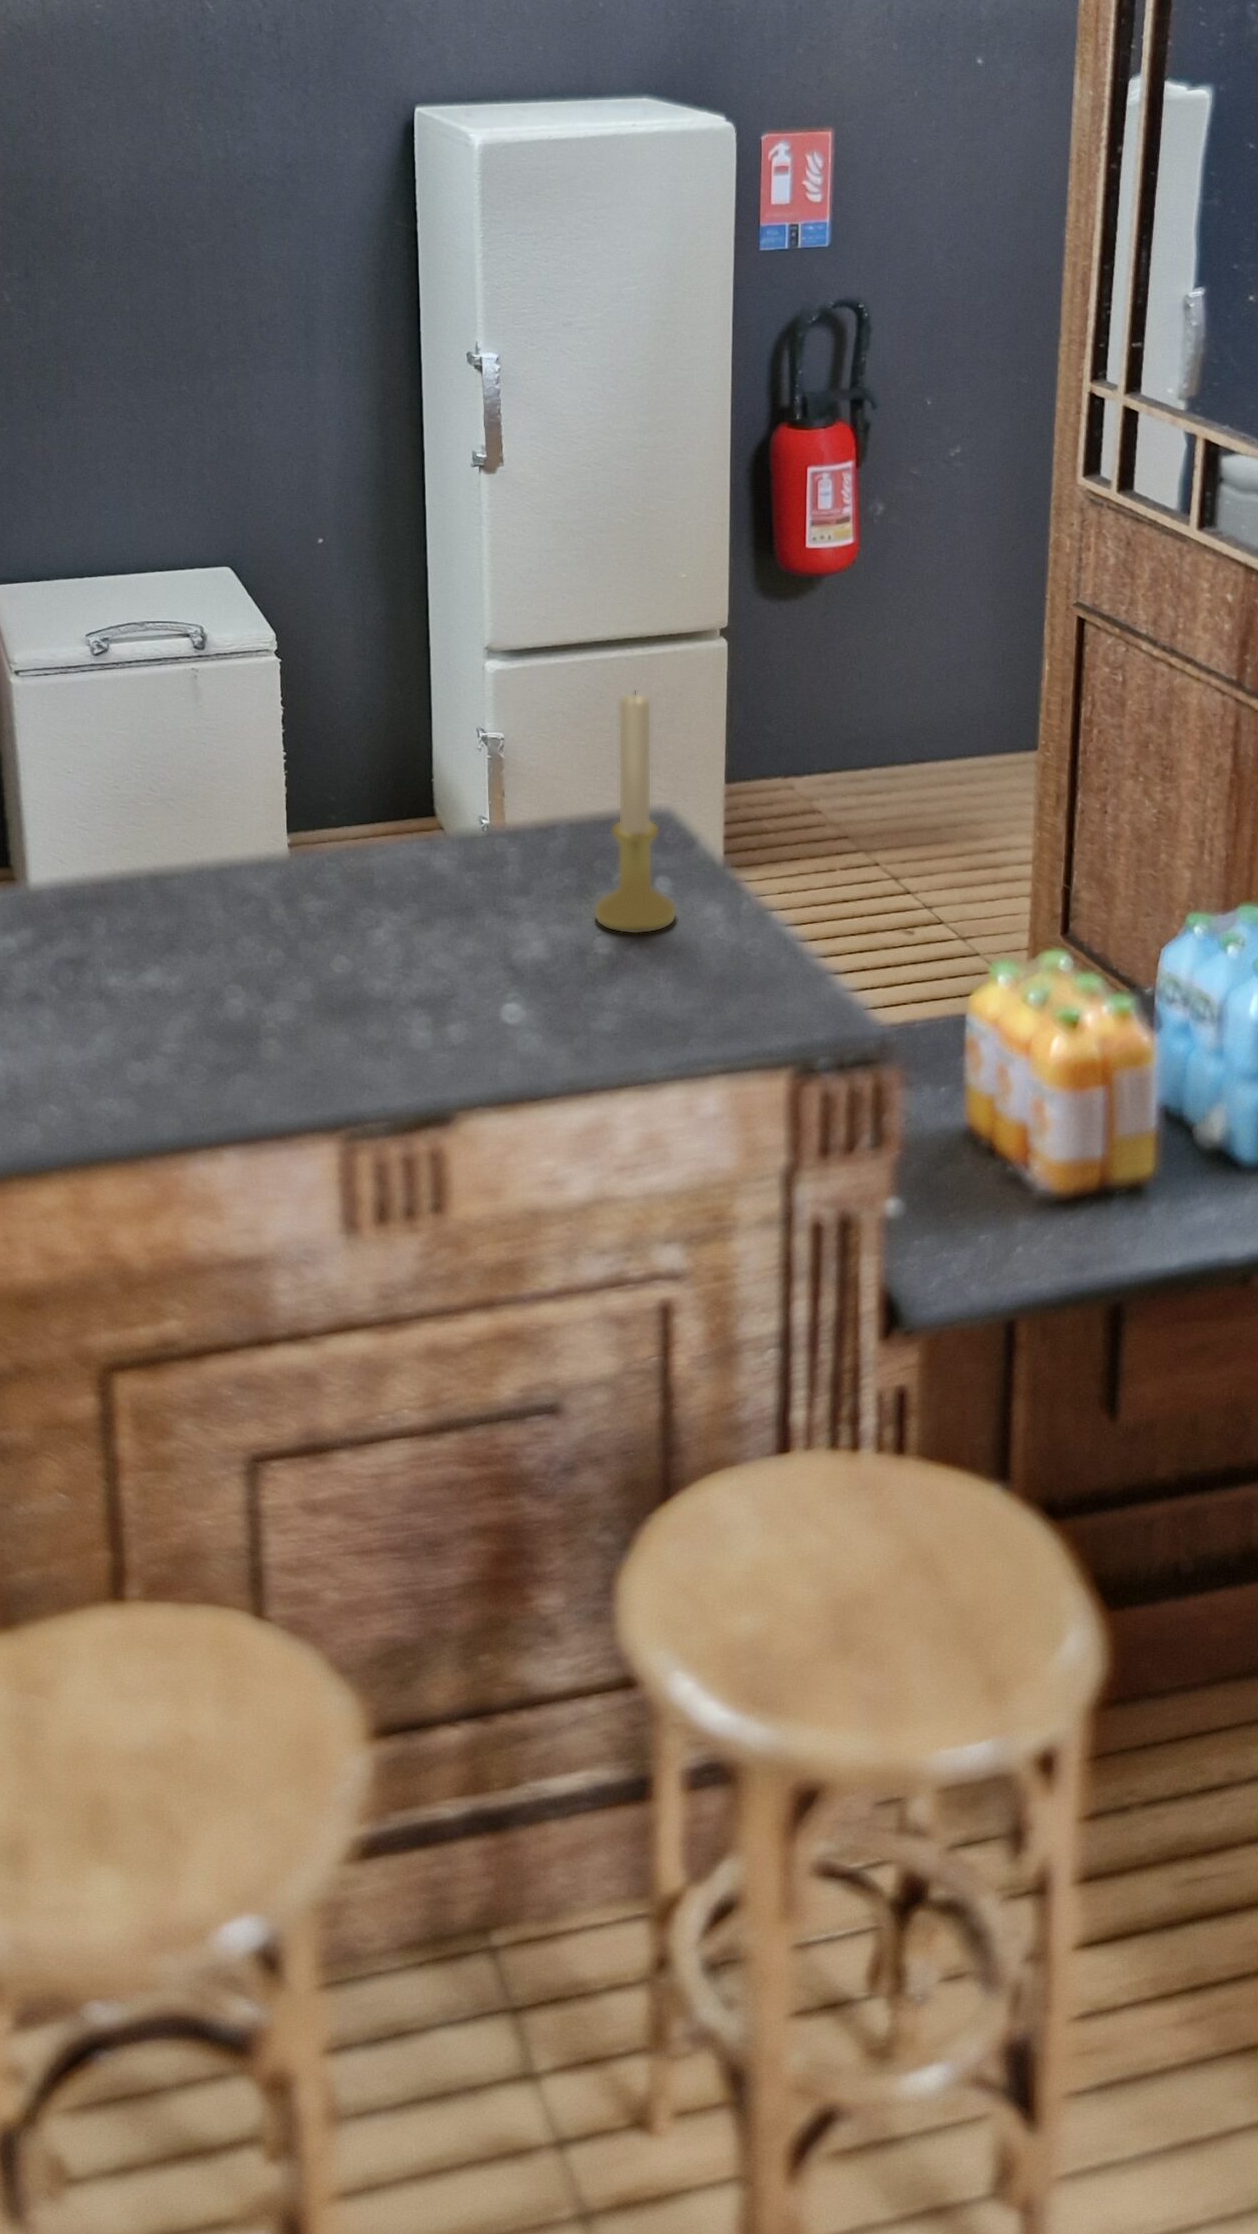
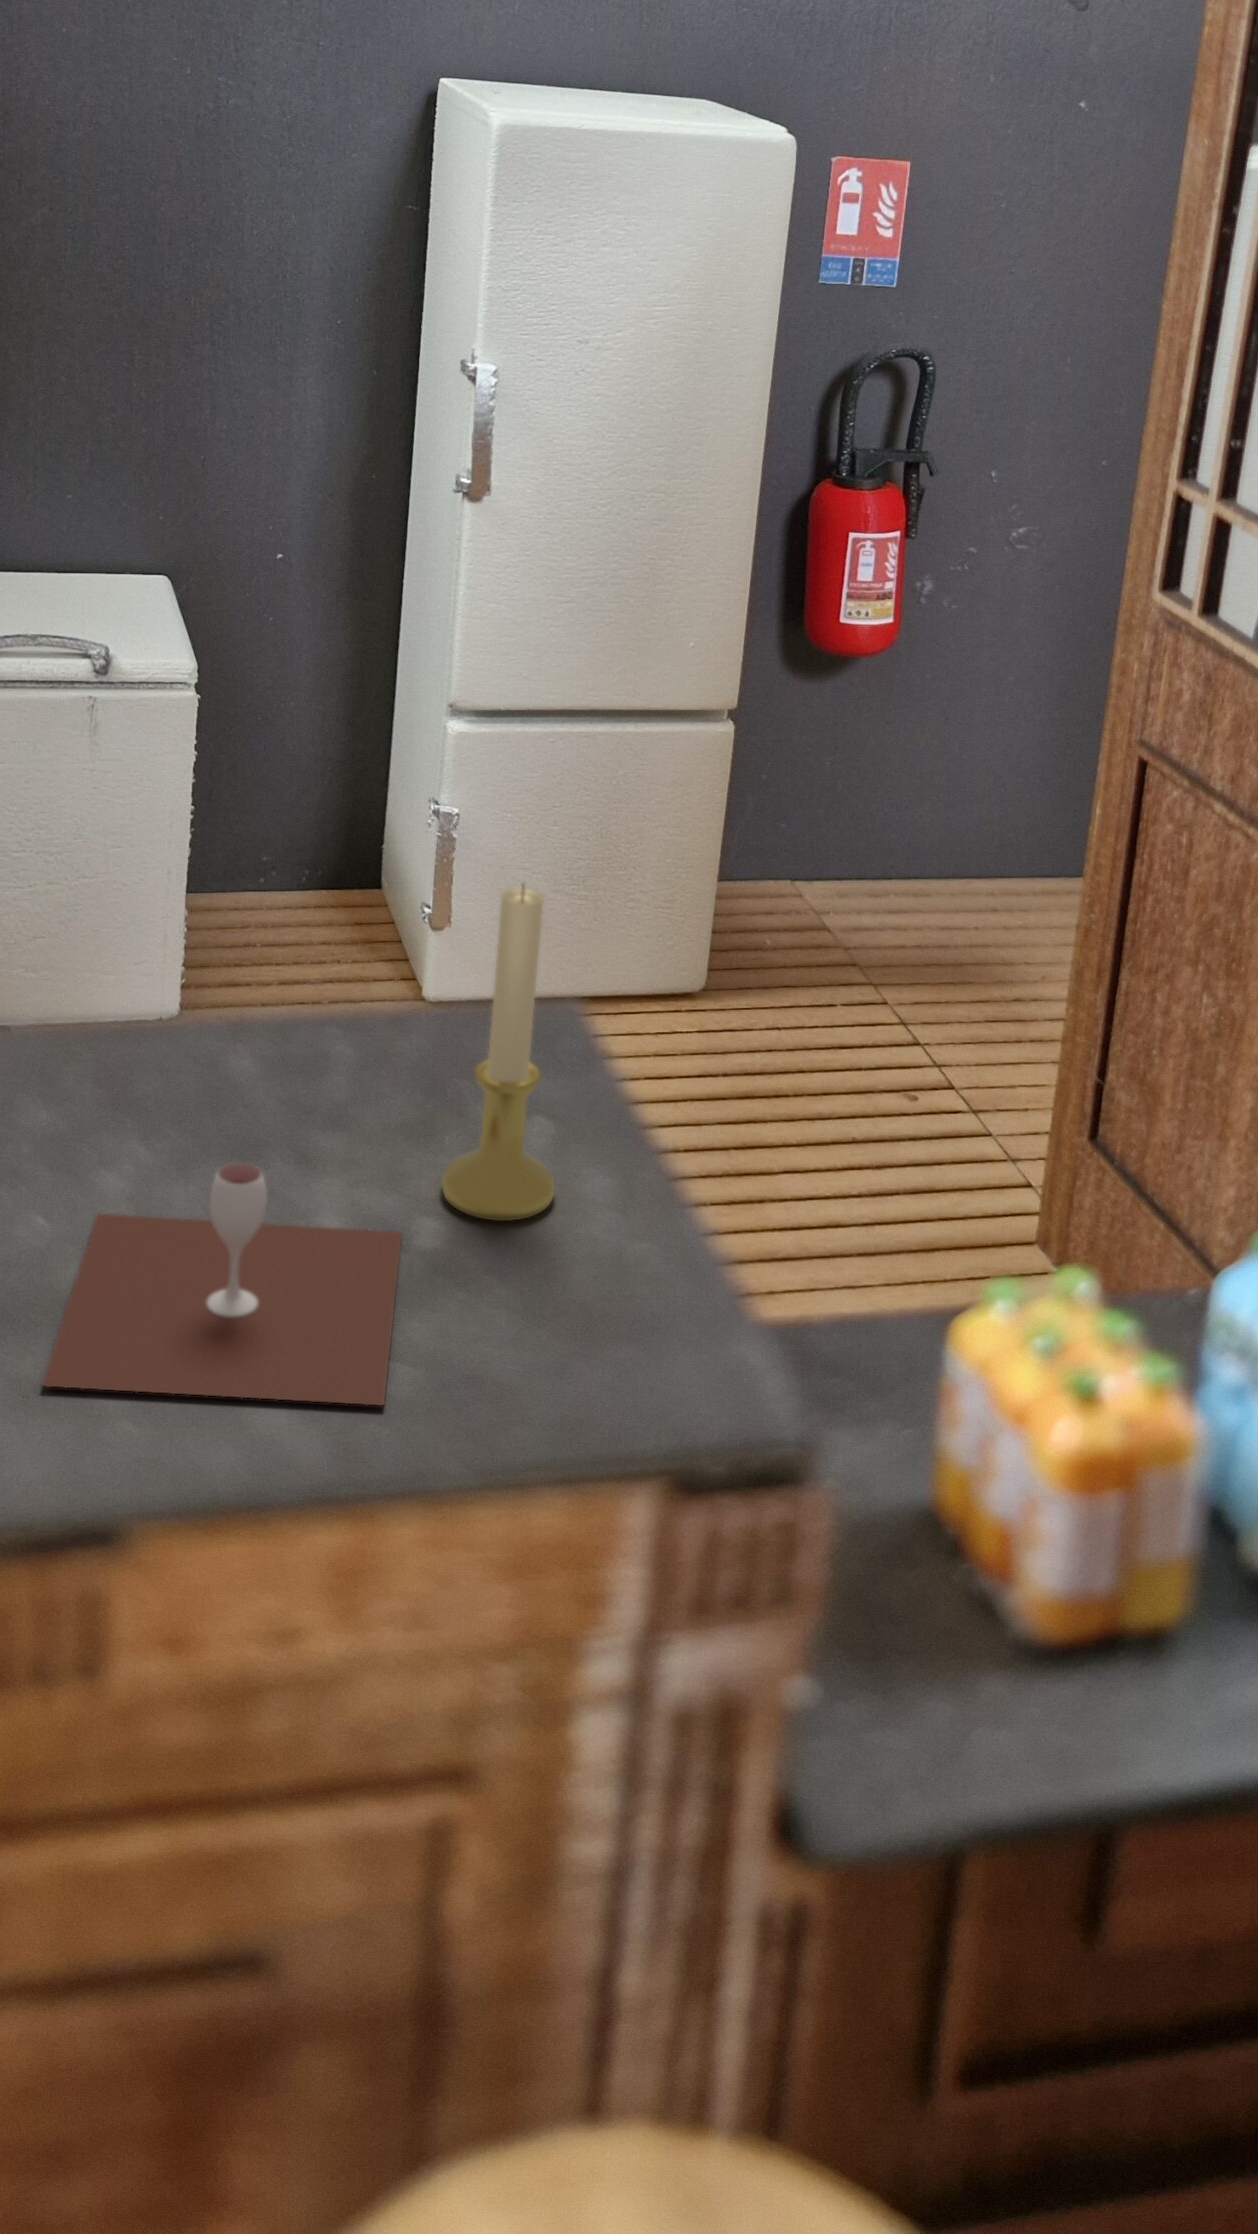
wine glass: none [355,894,588,1046] -> present [42,1163,401,1406]

